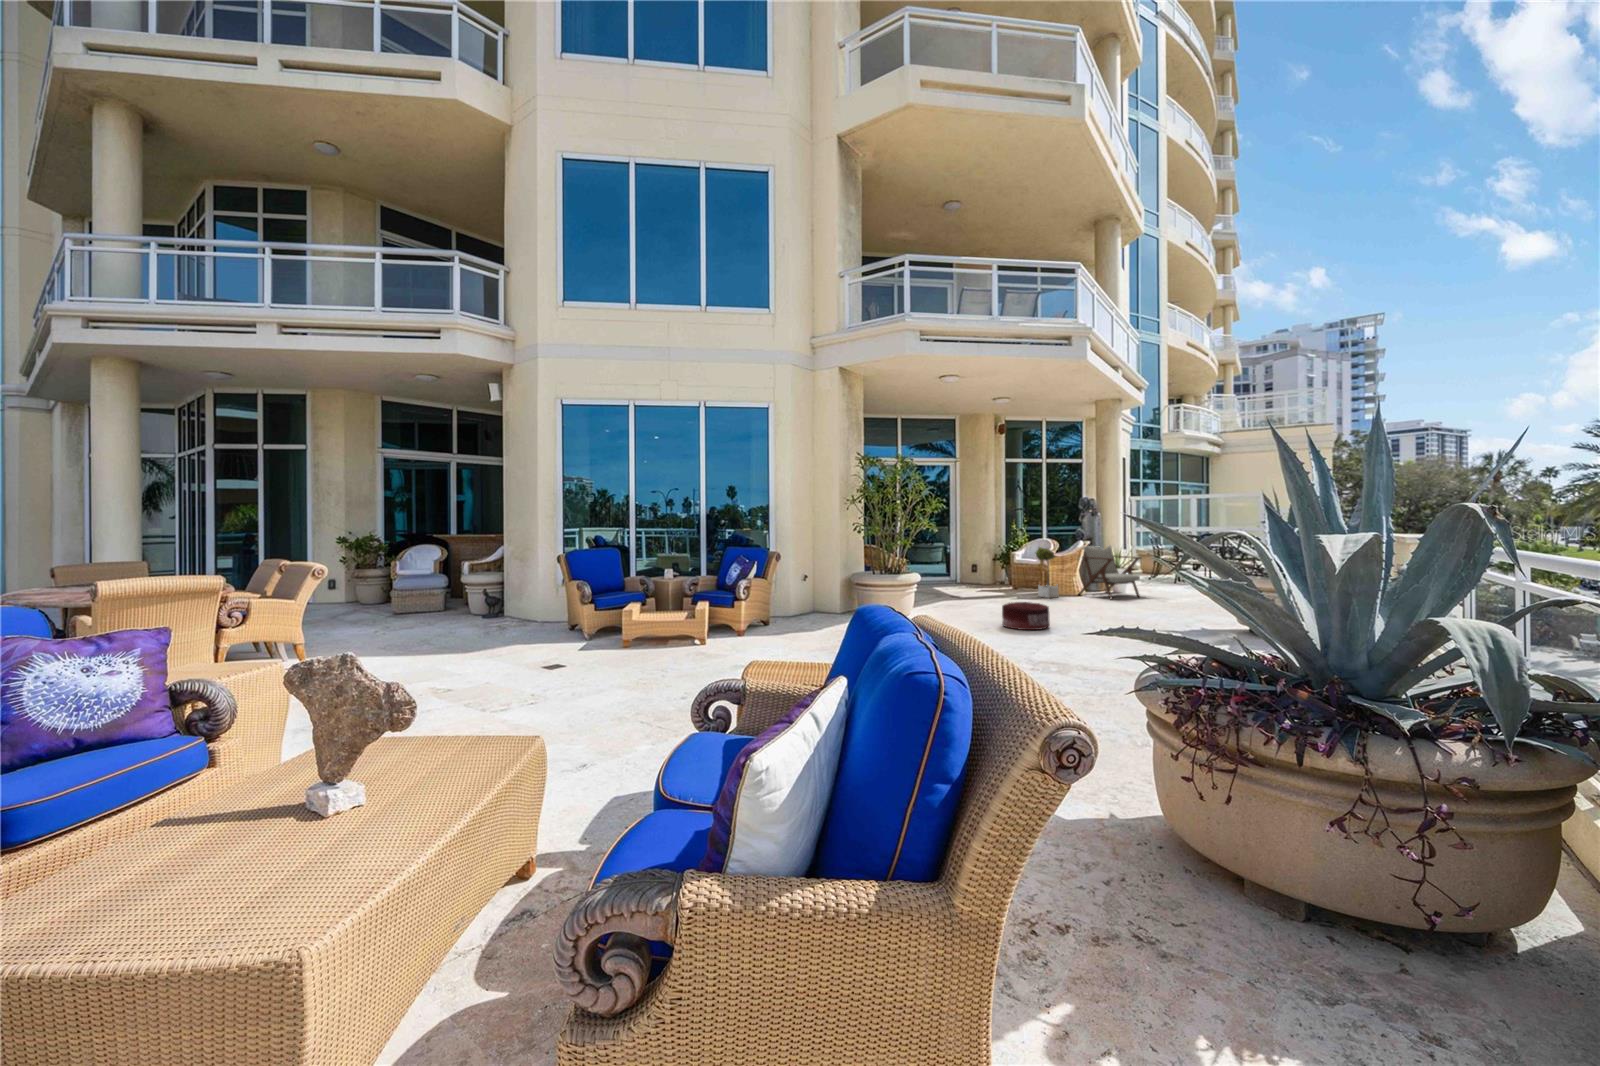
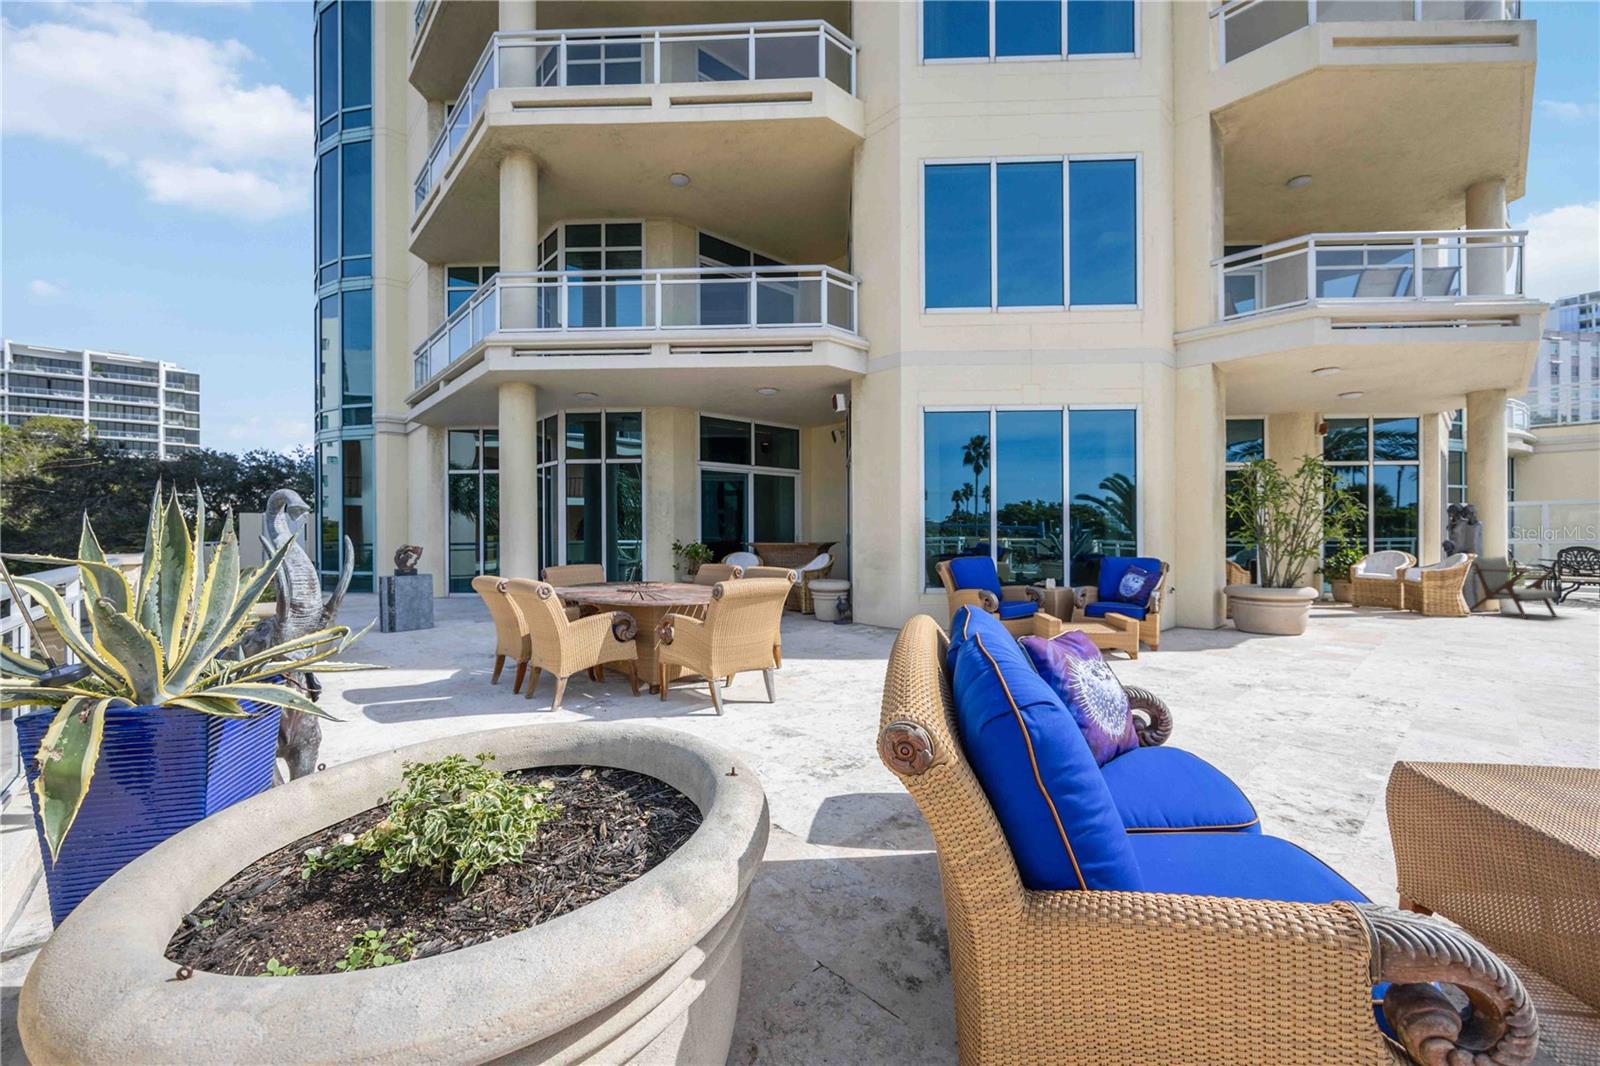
potted tree: present [1036,547,1058,598] -> none [1410,557,1445,616]
pouf: present [1002,602,1050,630] -> none [1458,620,1537,654]

